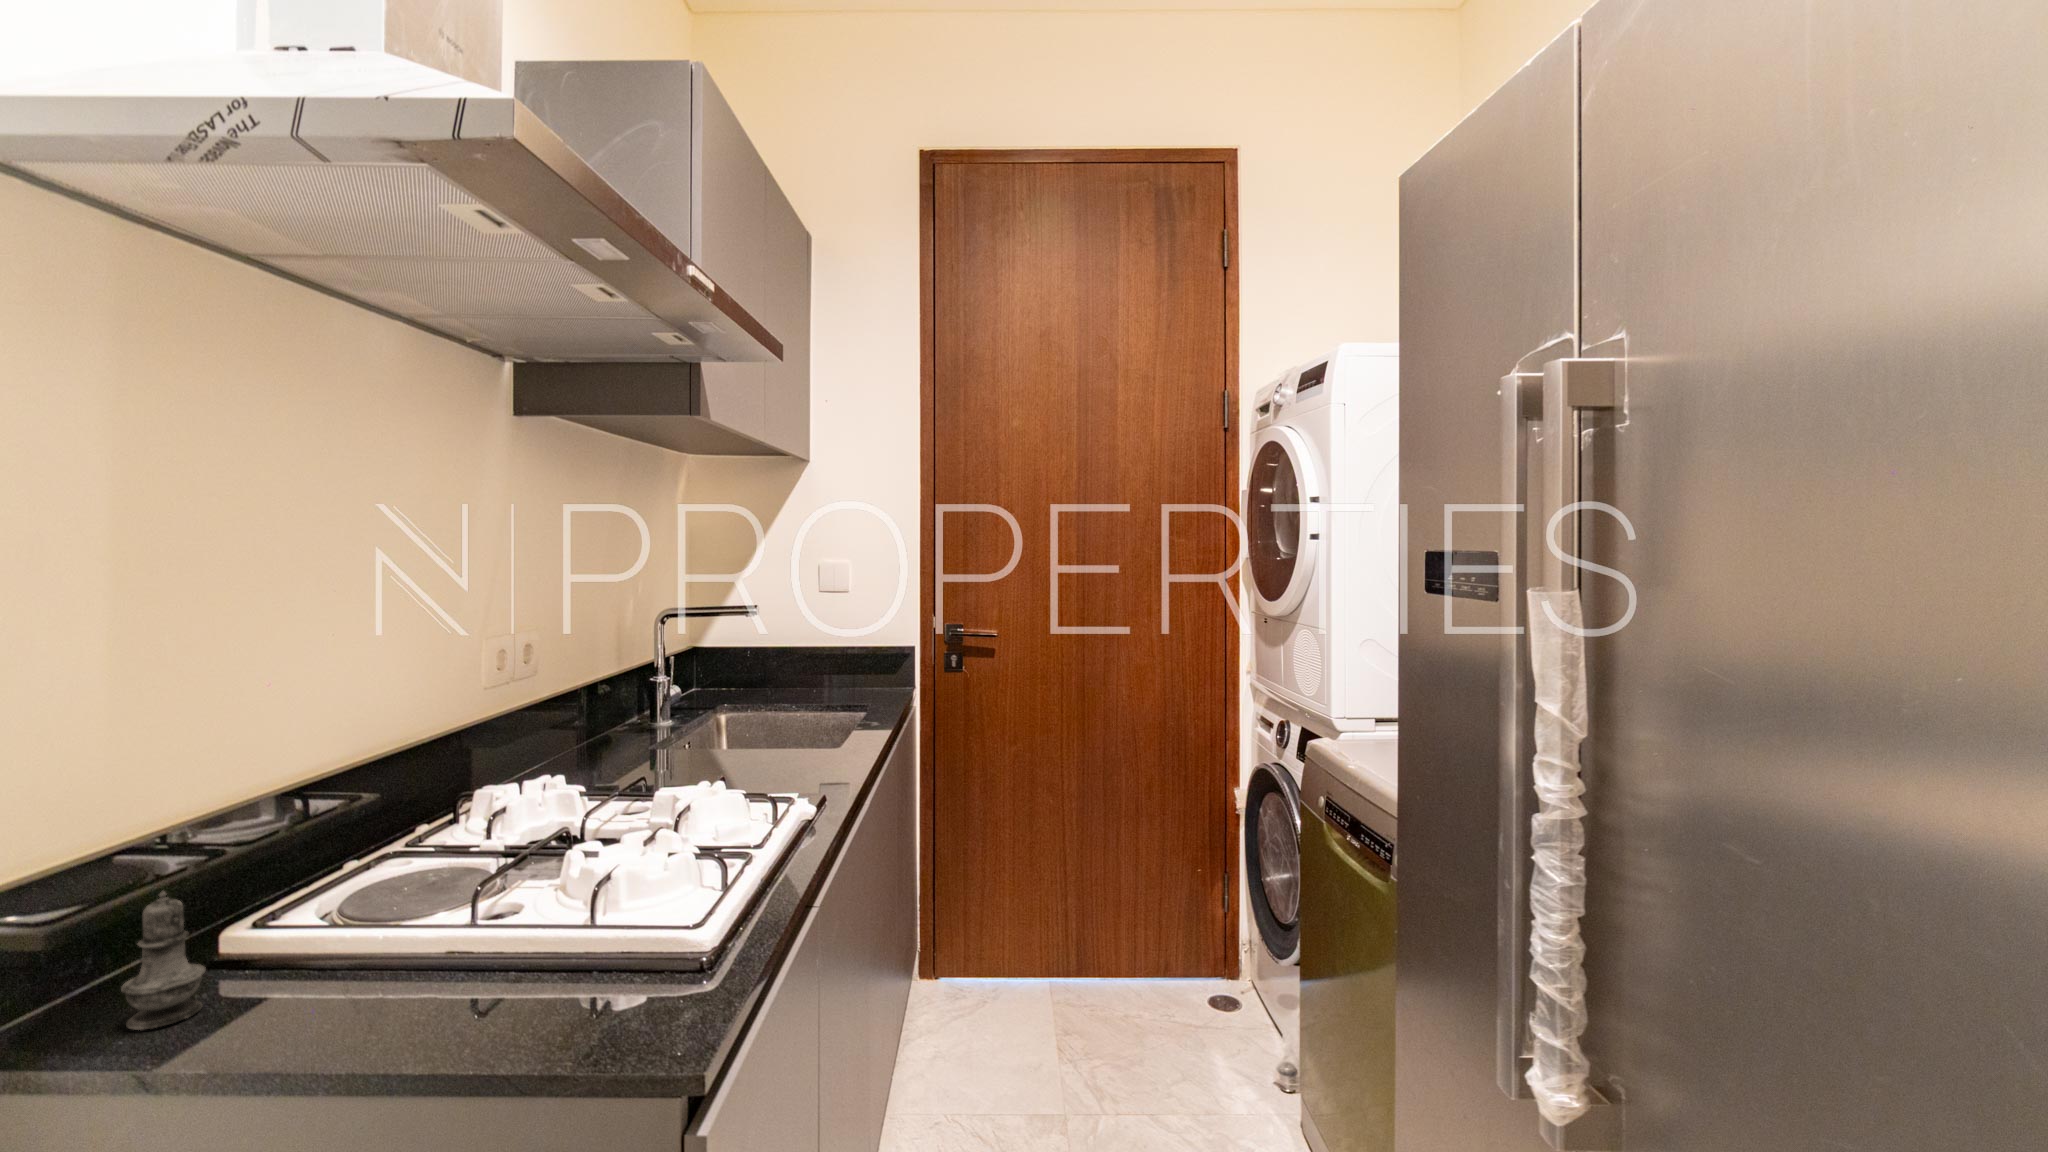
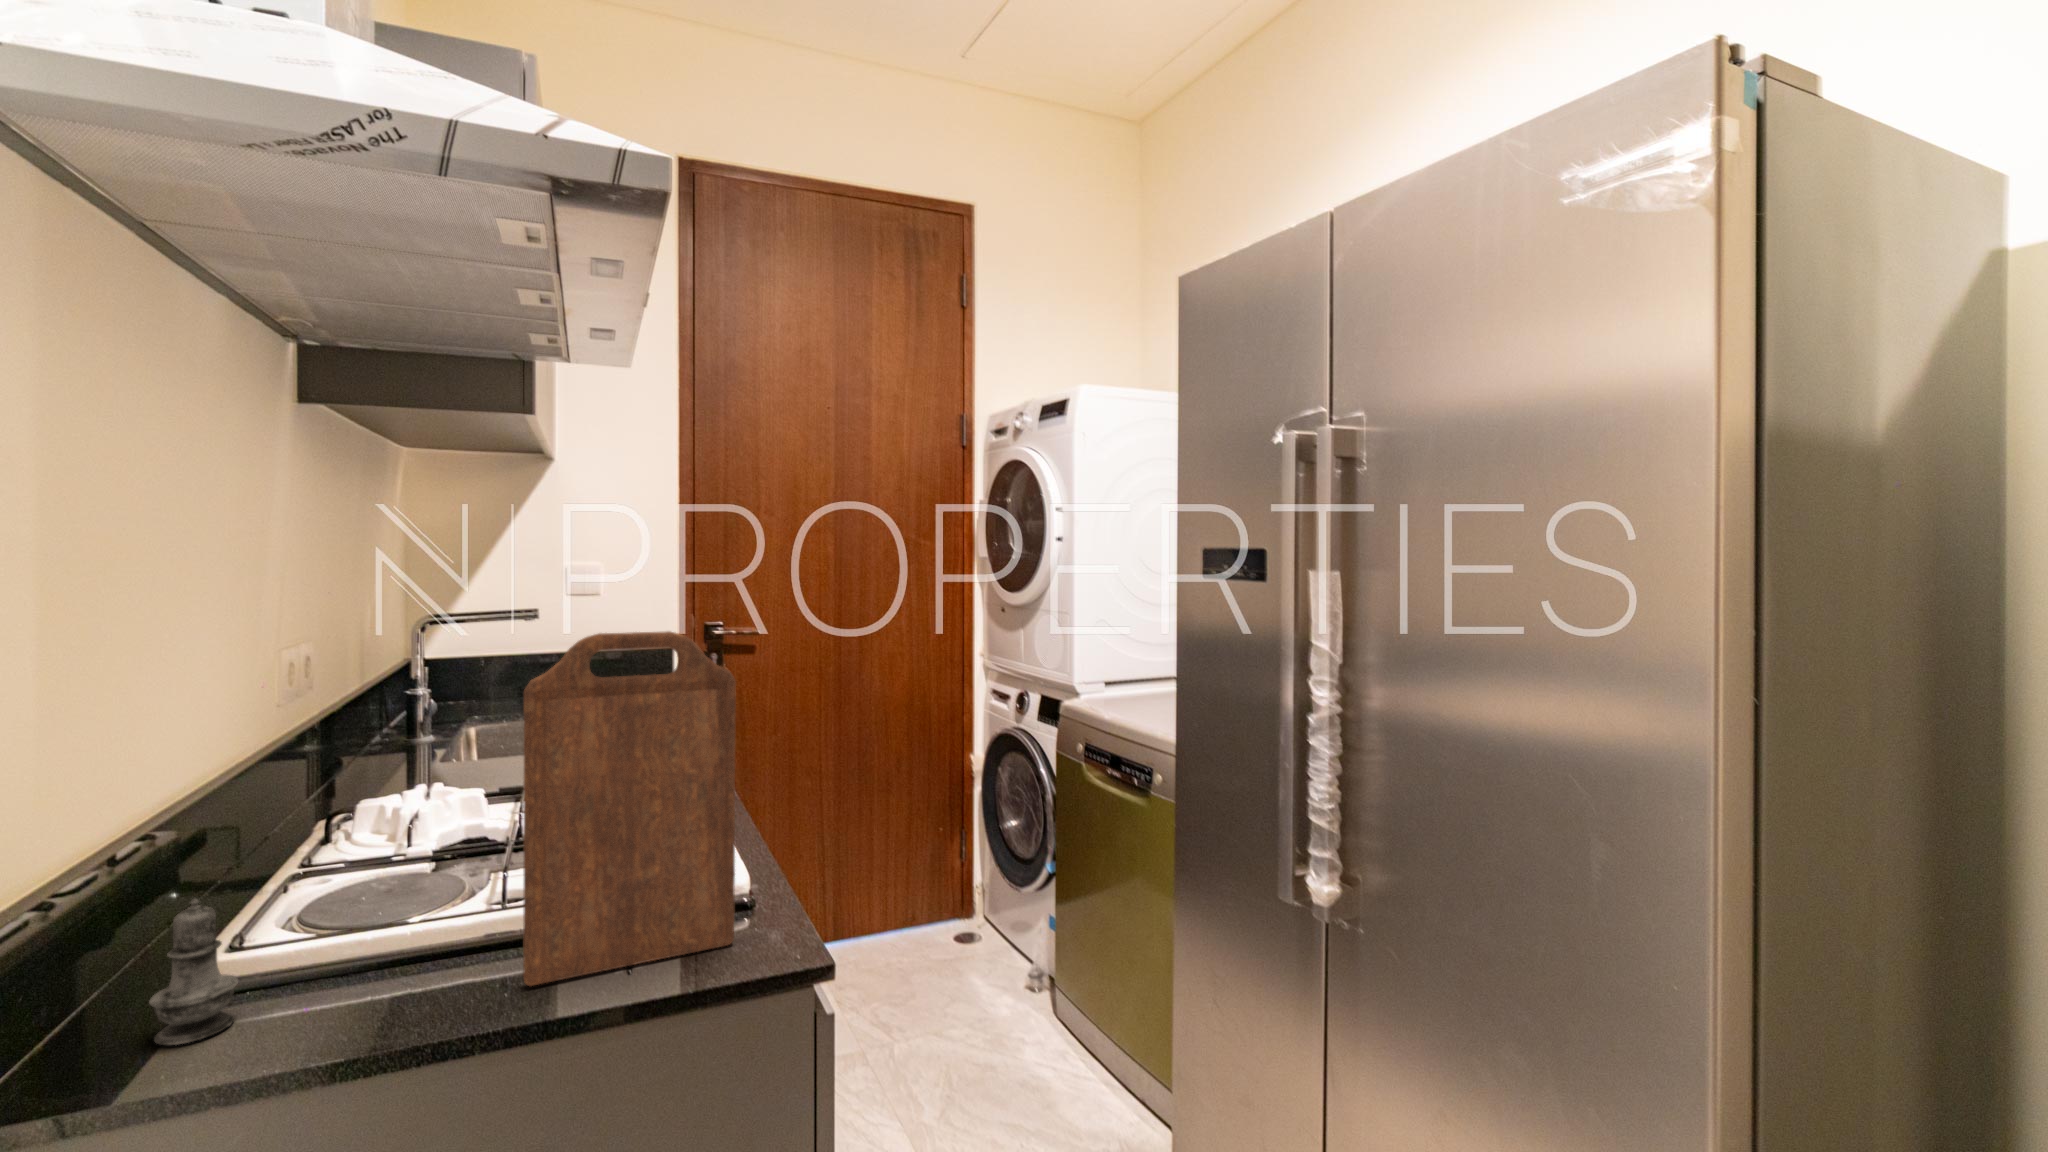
cutting board: none [410,649,648,1033] -> present [523,631,736,986]

